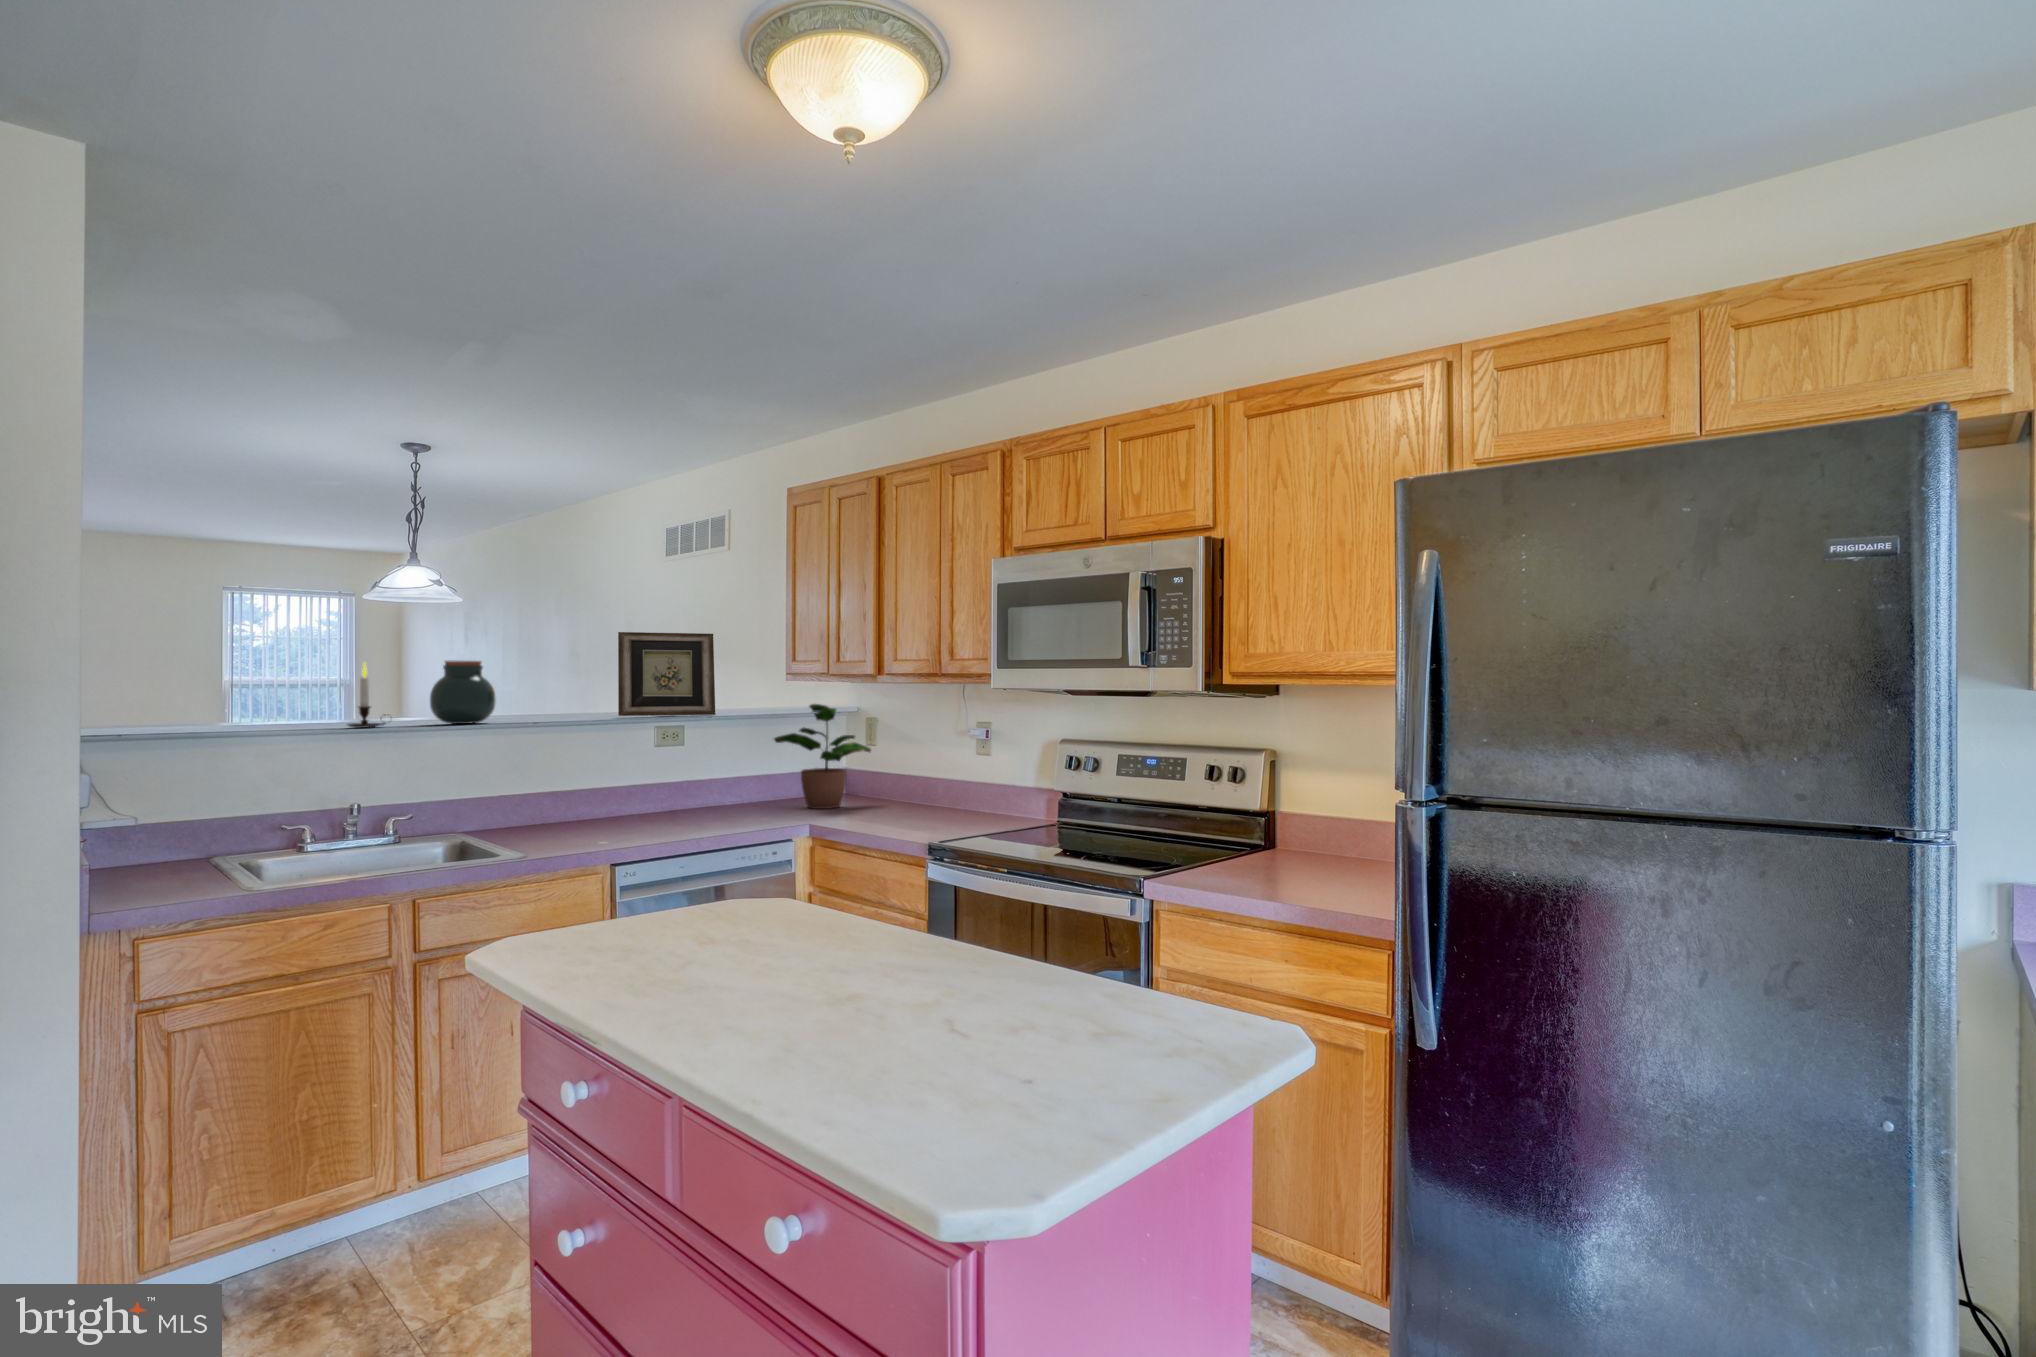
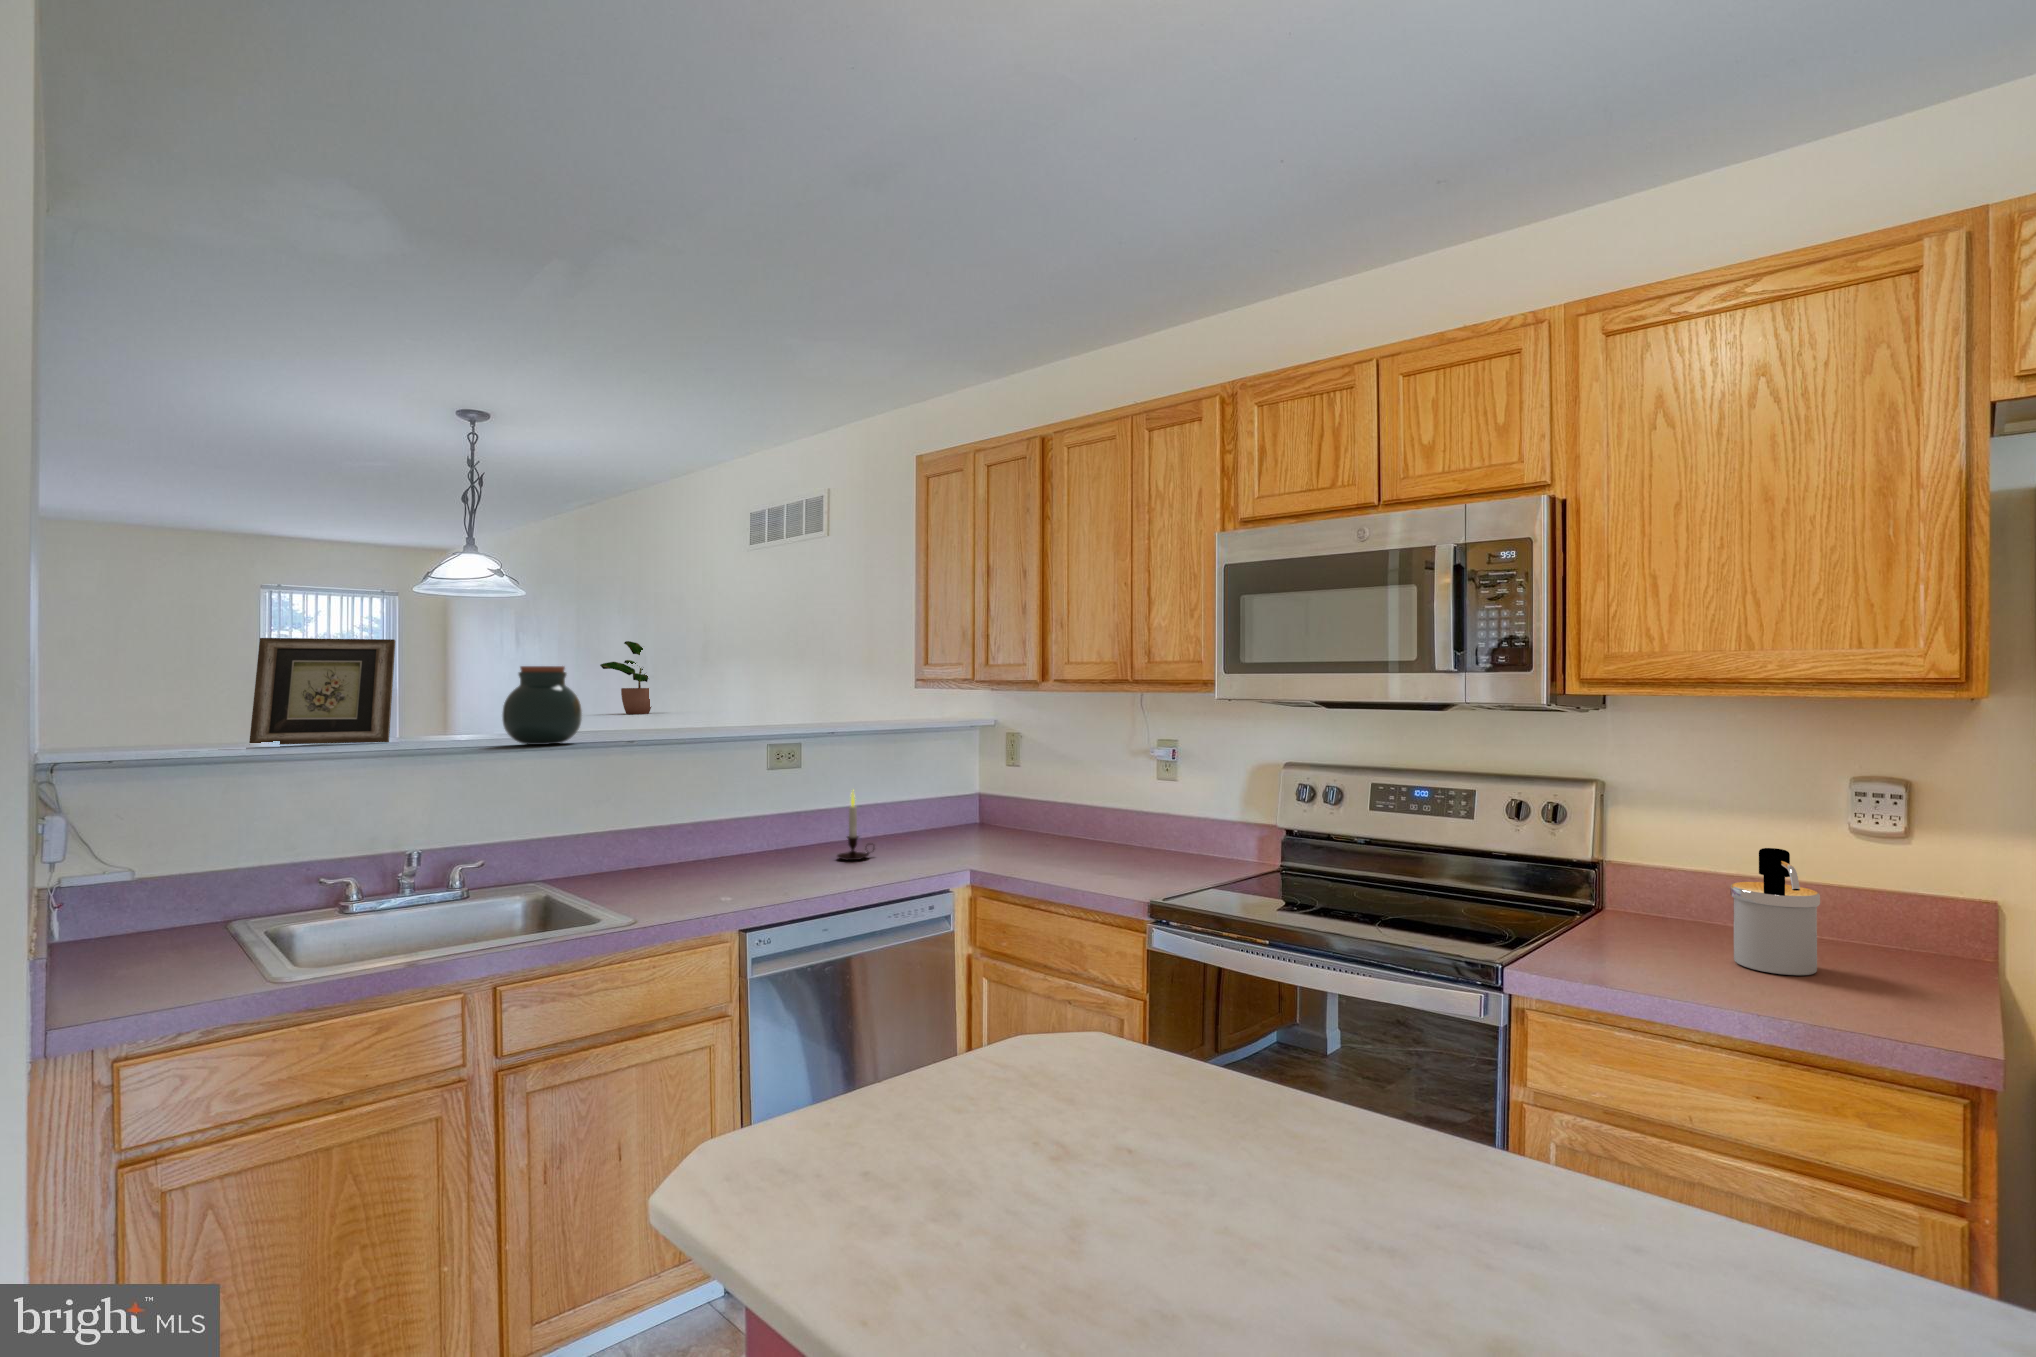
picture frame: present [618,632,715,716] -> present [249,638,395,744]
candle: present [348,663,385,728] -> present [837,792,869,860]
potted plant: present [774,704,871,809] -> present [600,641,651,714]
soap dispenser: none [1308,793,1361,881] -> present [1730,848,1820,975]

